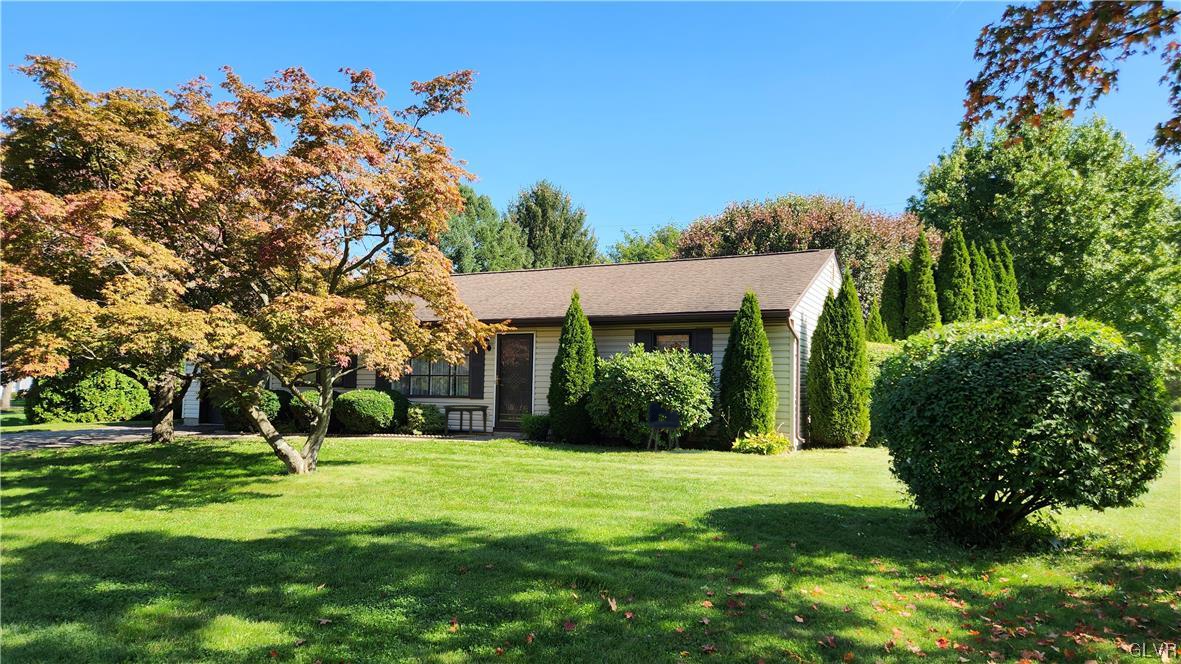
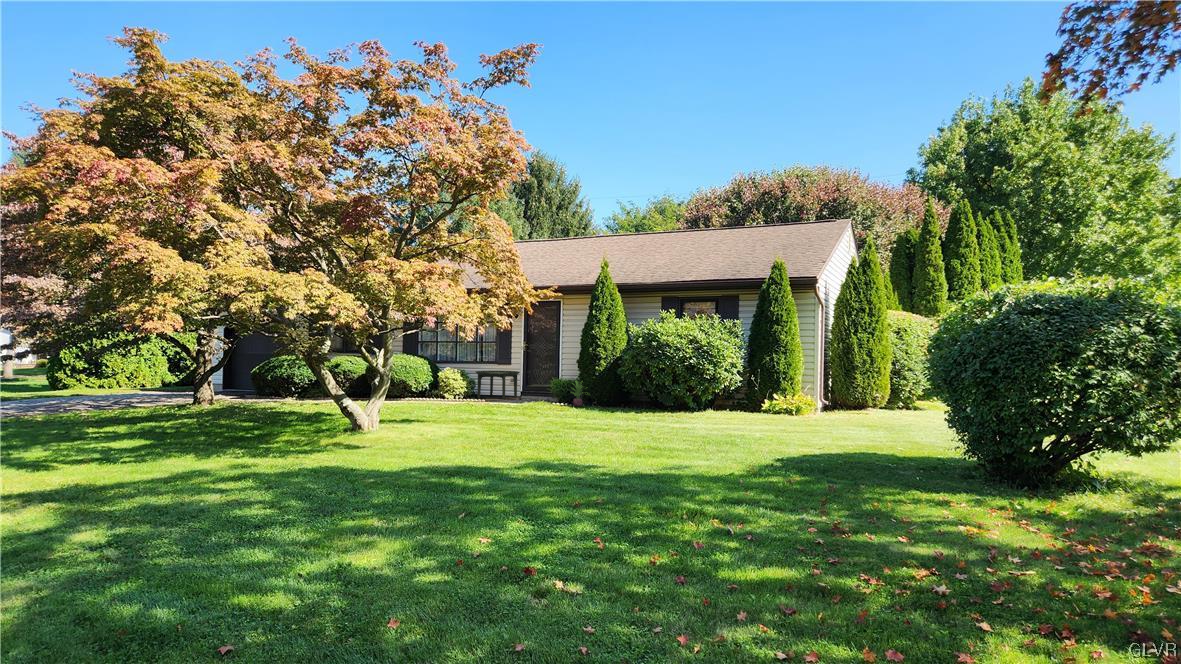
chair: present [648,403,681,447] -> none [683,365,717,414]
decorative plant: none [526,416,554,444] -> present [573,382,582,406]

